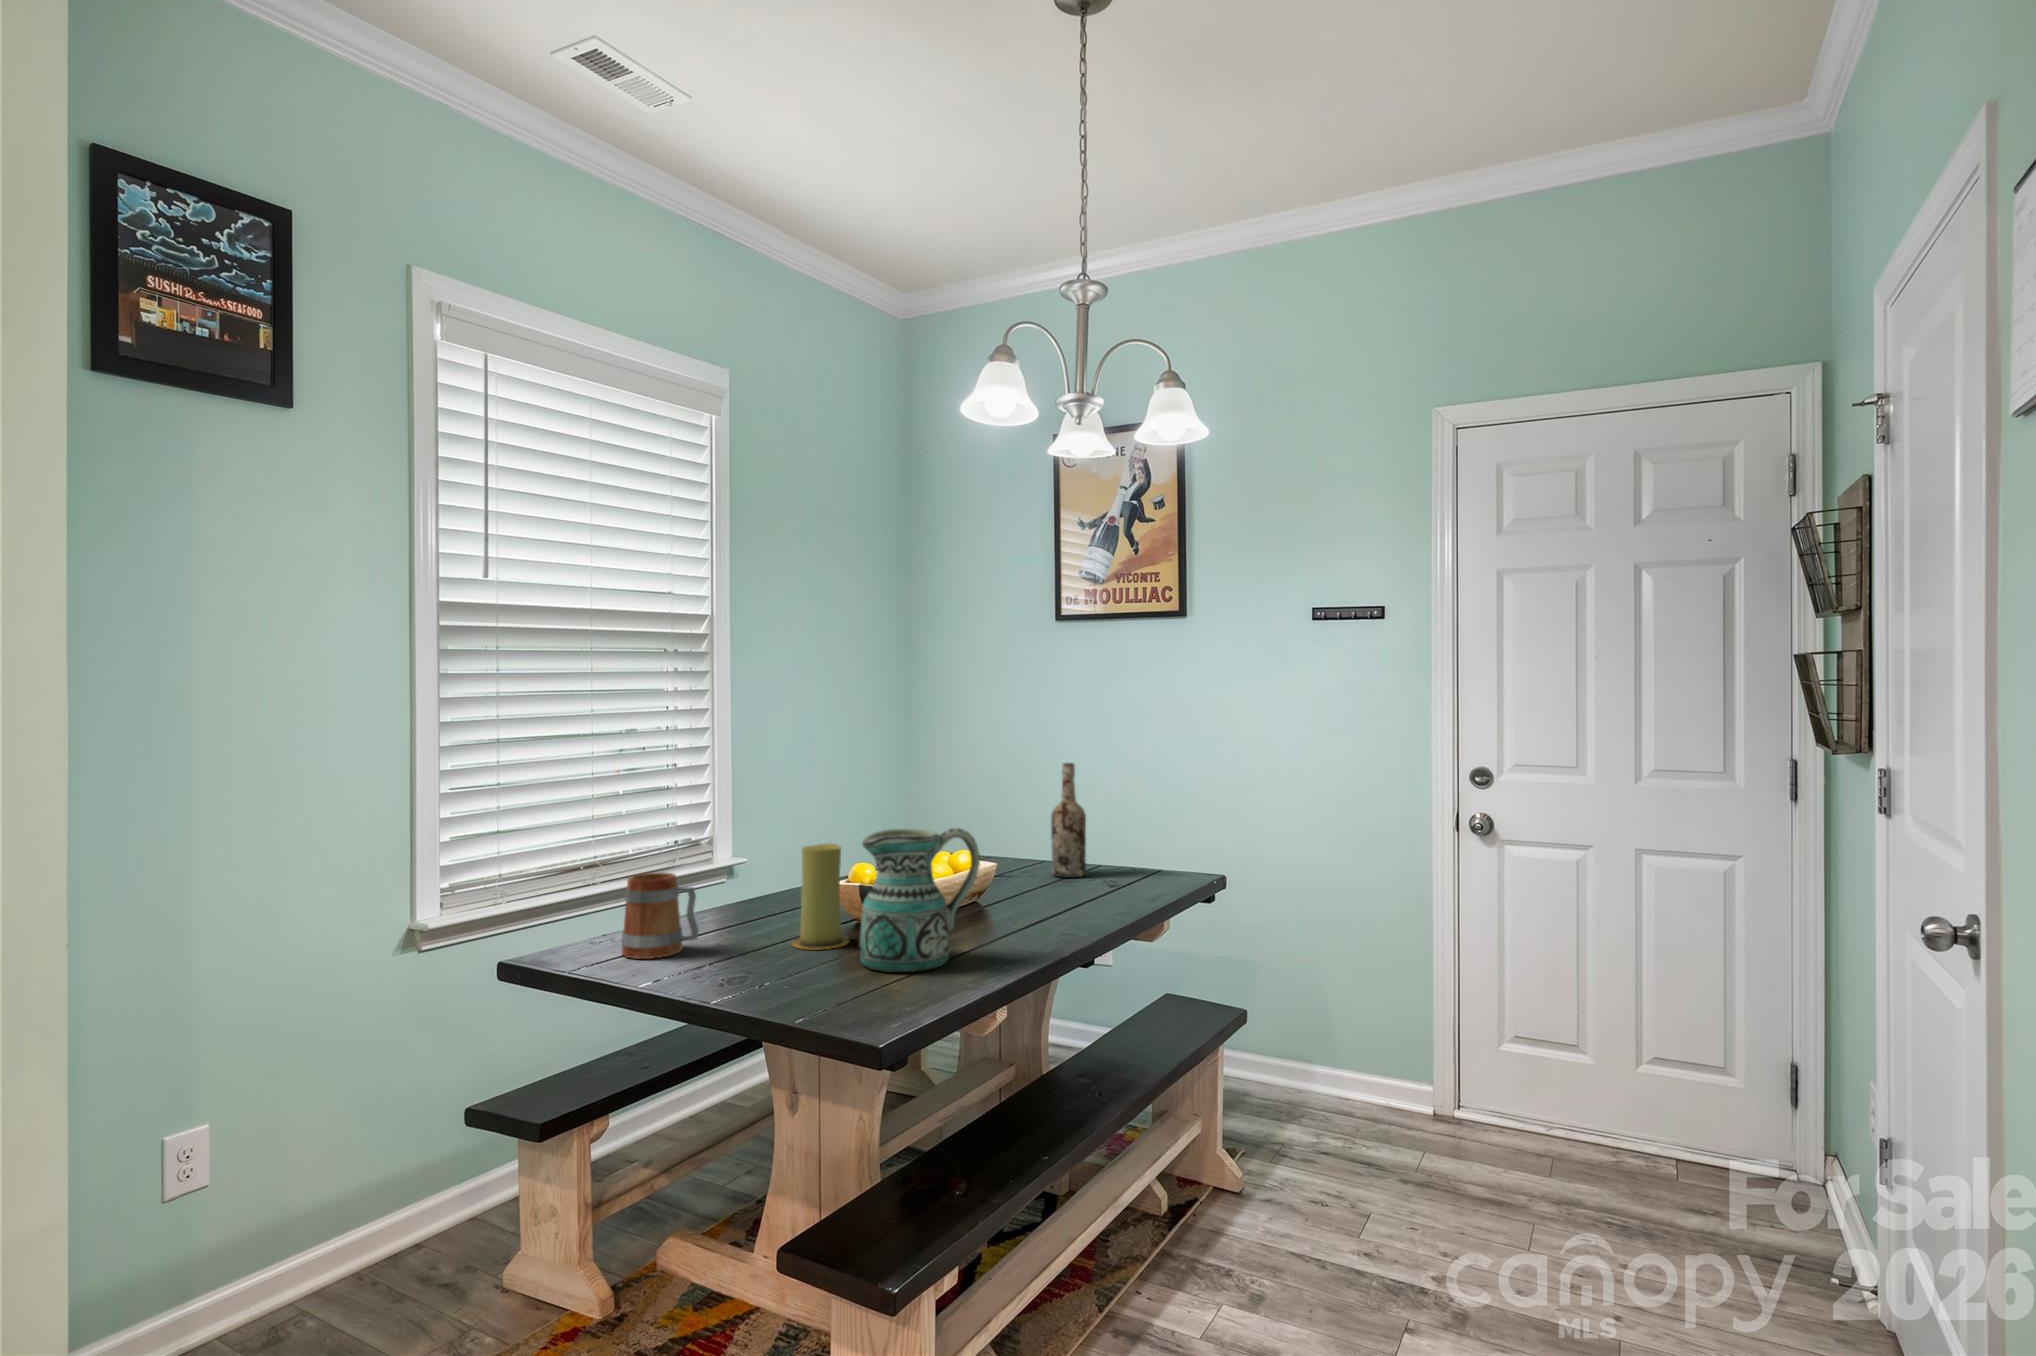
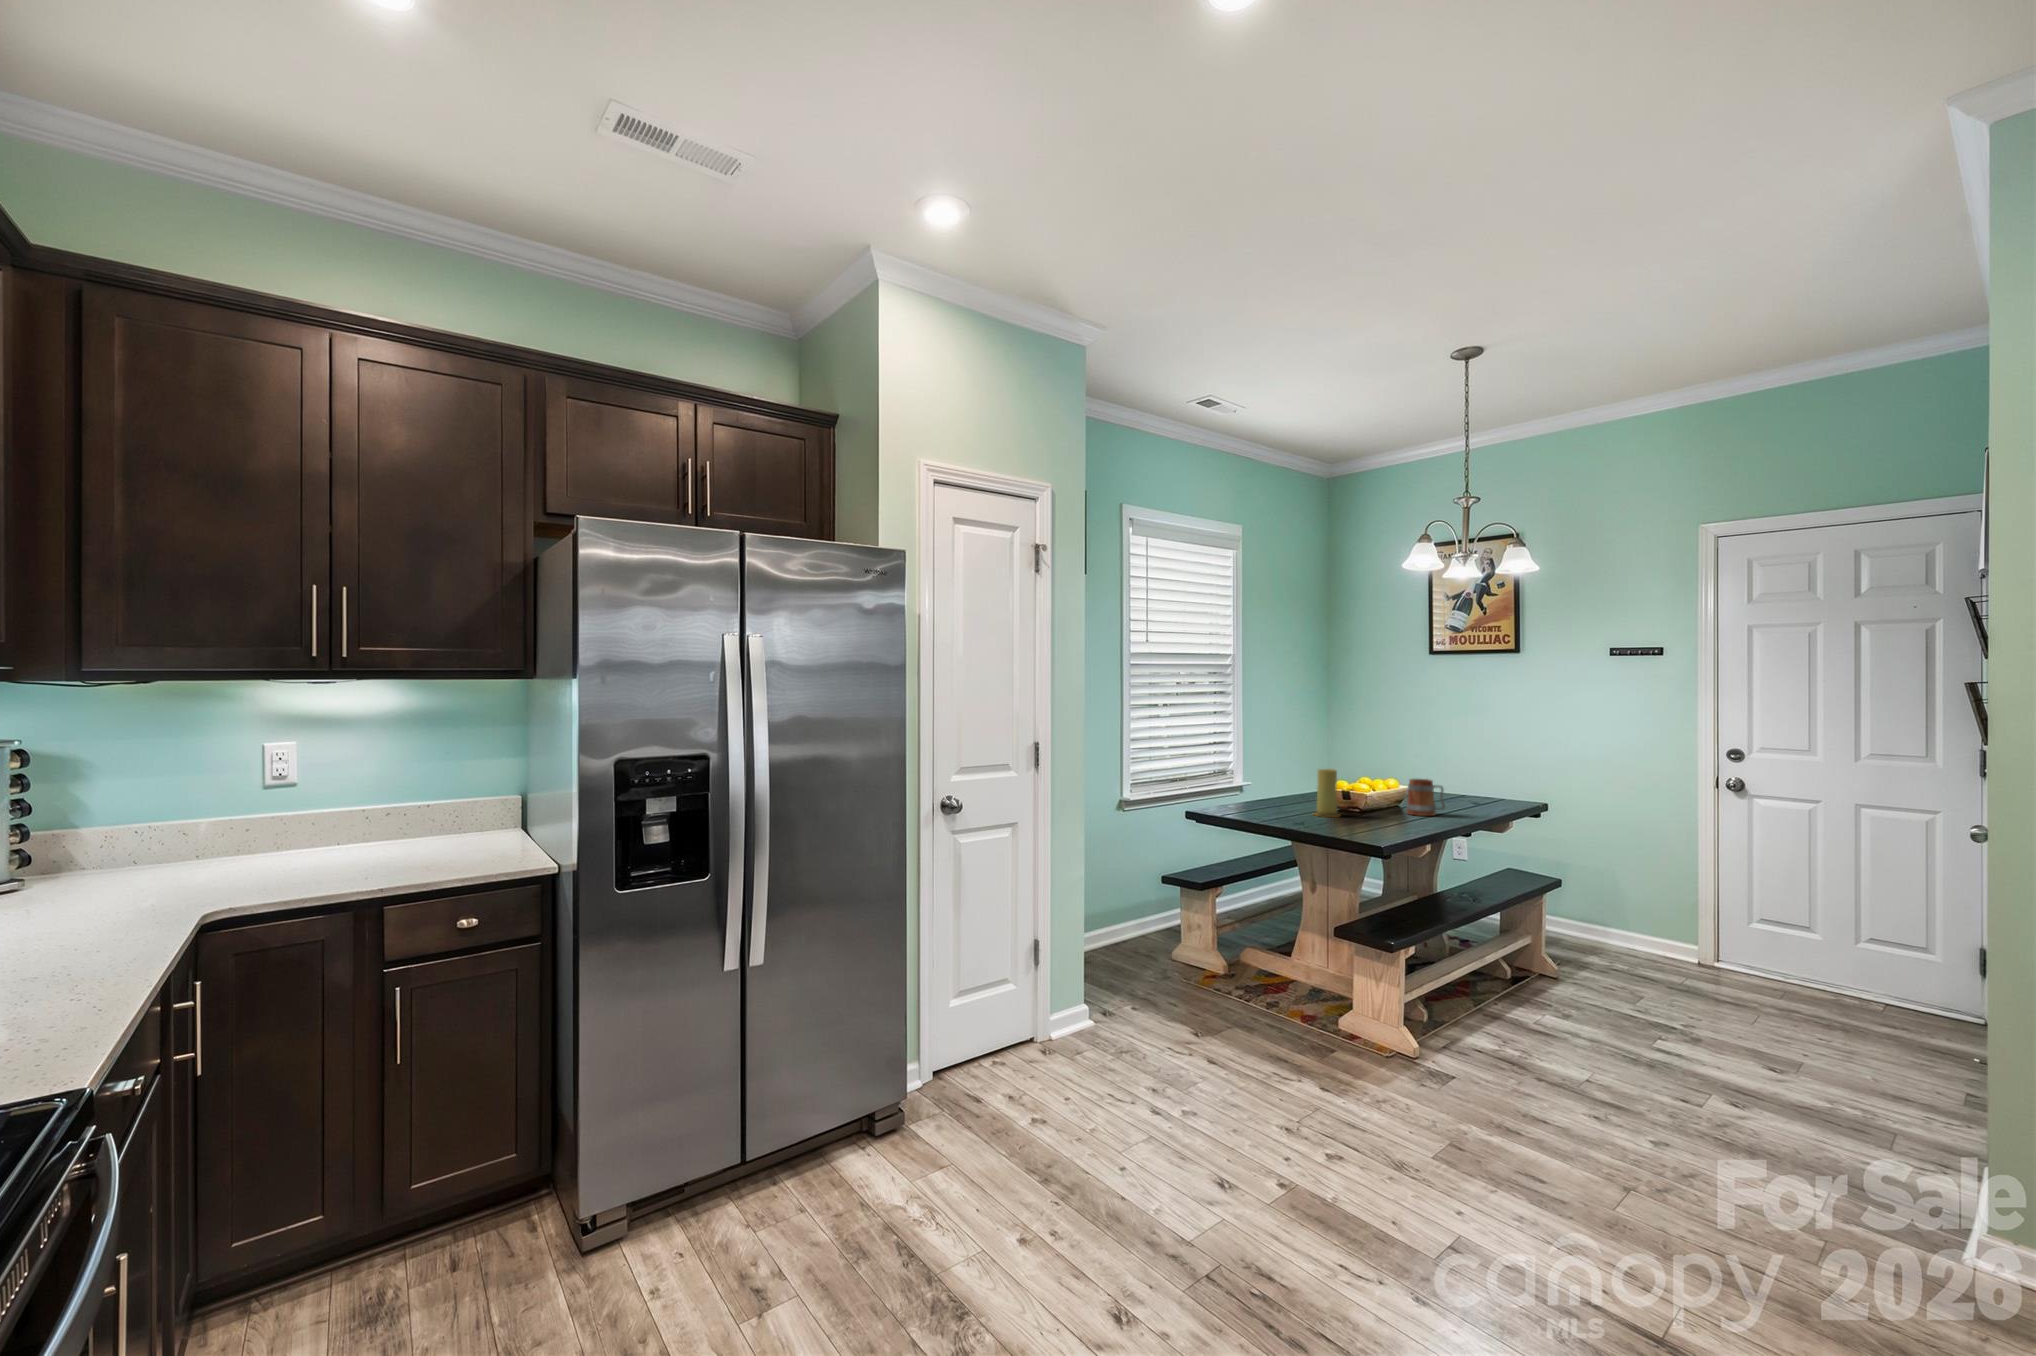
wine bottle: present [1051,763,1086,878] -> none [1437,737,1458,800]
ceramic pitcher: present [860,828,980,972] -> none [1352,762,1412,826]
mug: present [621,872,699,959] -> present [1407,779,1445,816]

